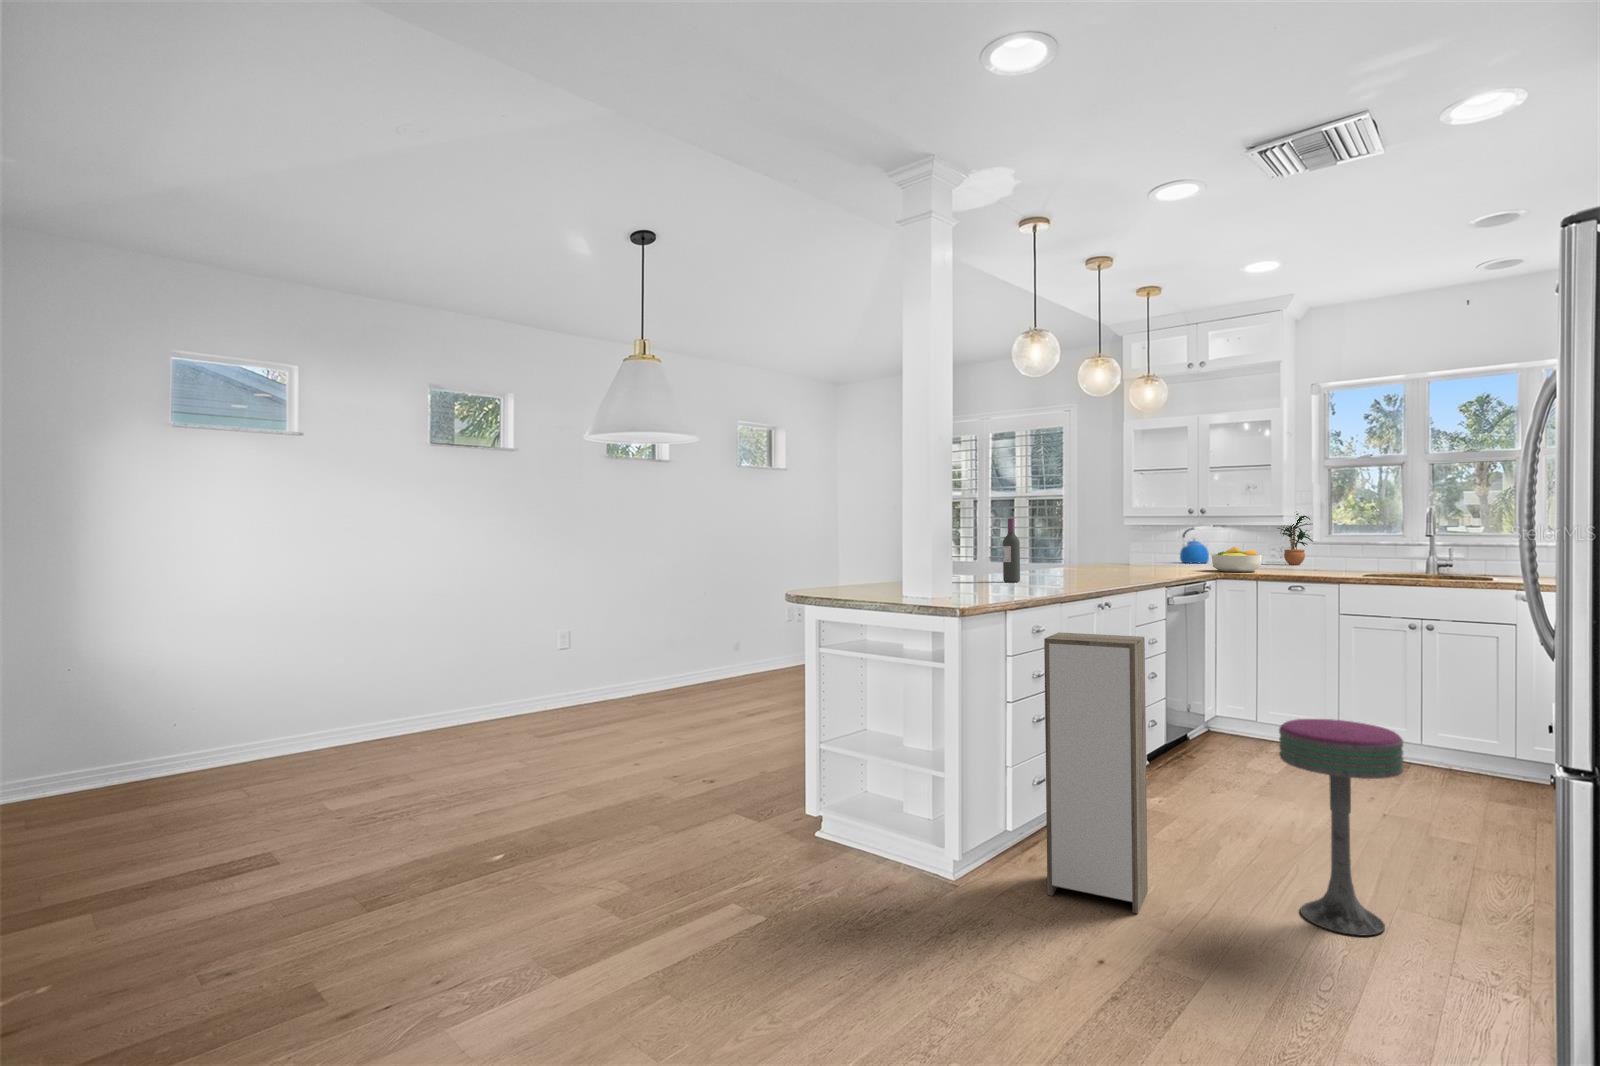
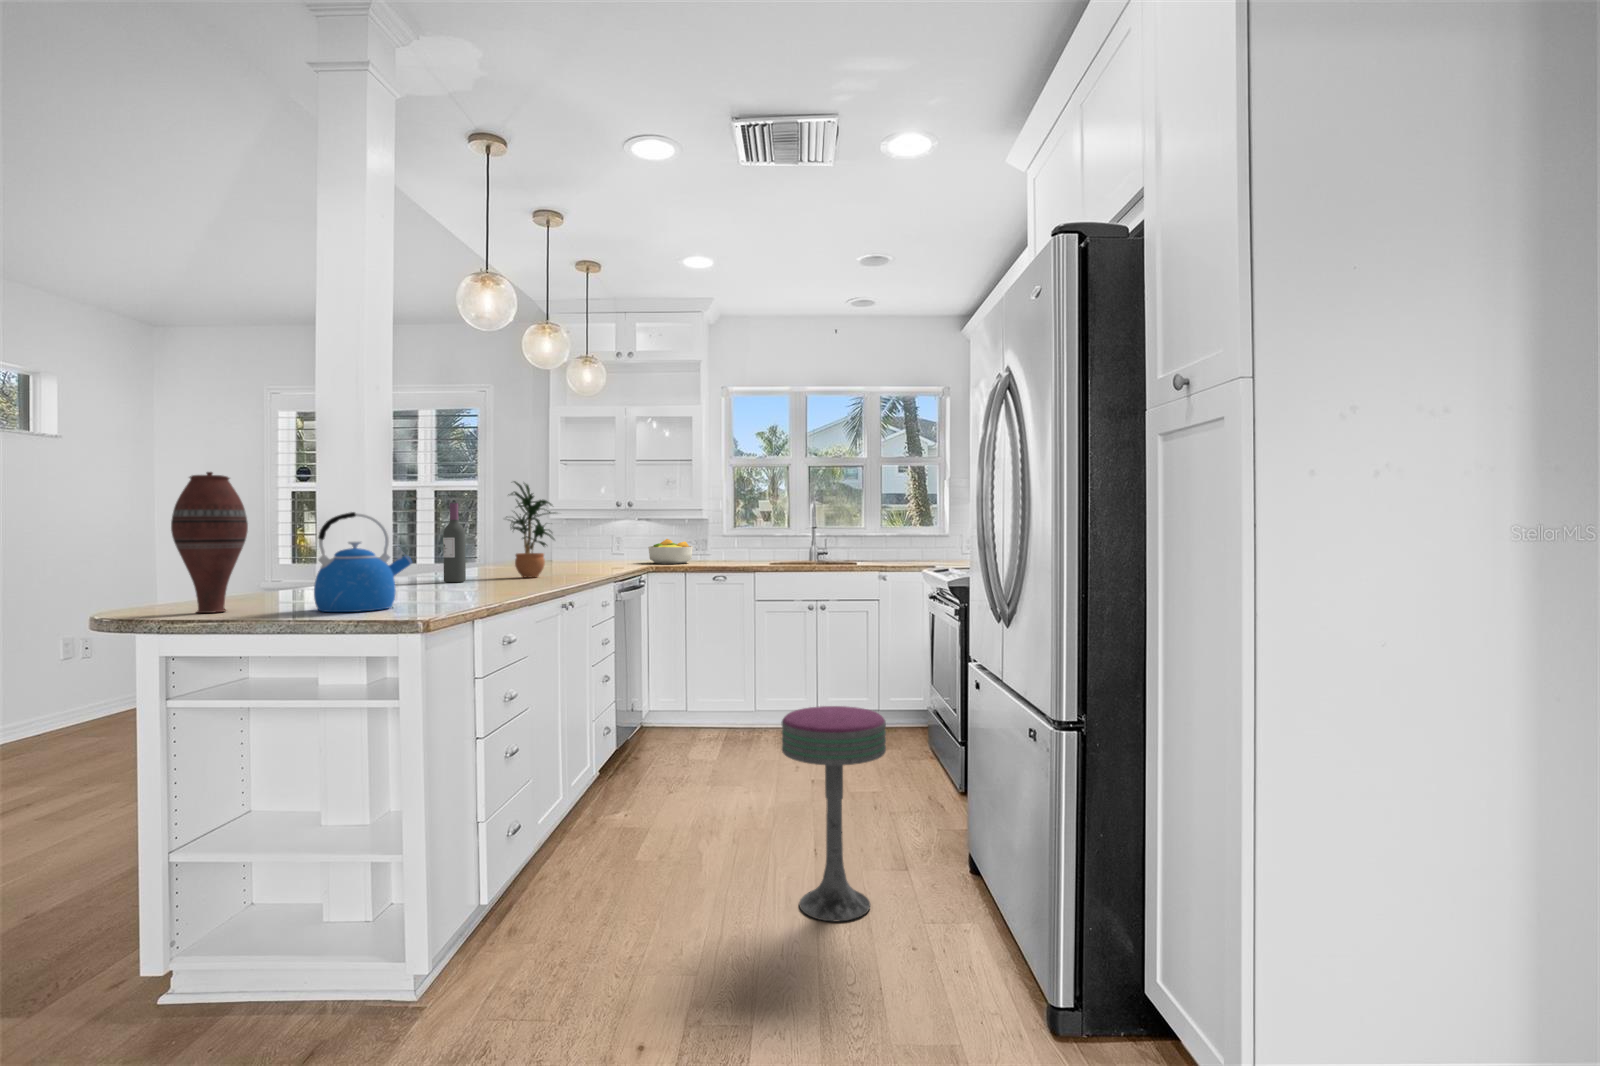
vase: none [821,505,861,595] -> present [171,472,248,613]
potted plant: present [1278,513,1313,565] -> present [510,481,554,578]
kettle: present [1180,528,1209,563] -> present [314,512,412,612]
storage cabinet: present [1044,632,1148,914] -> none [544,640,657,980]

